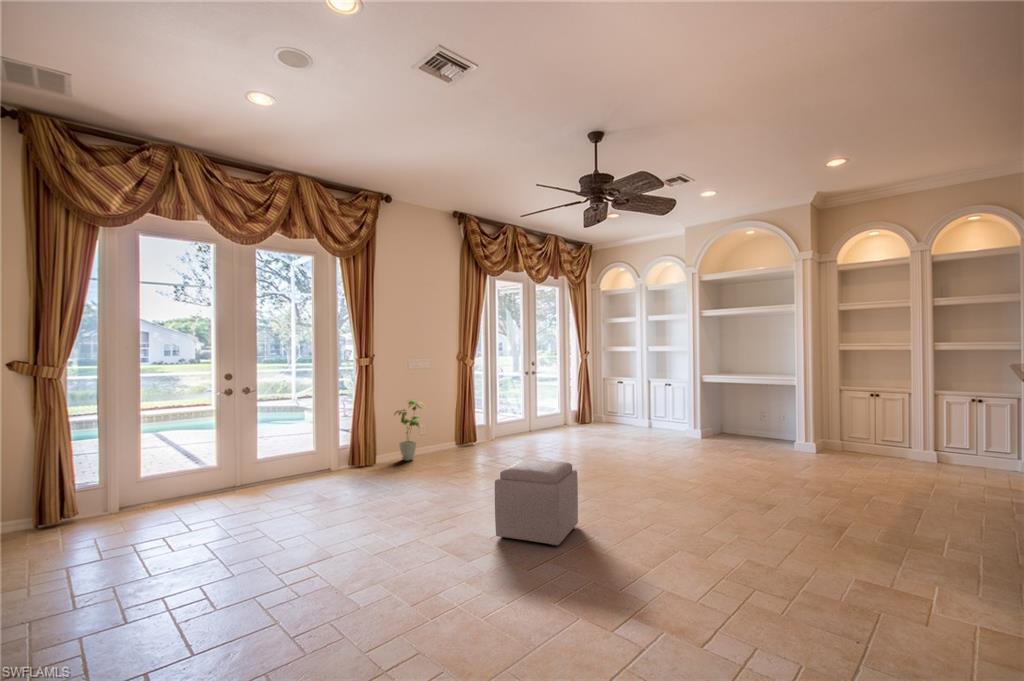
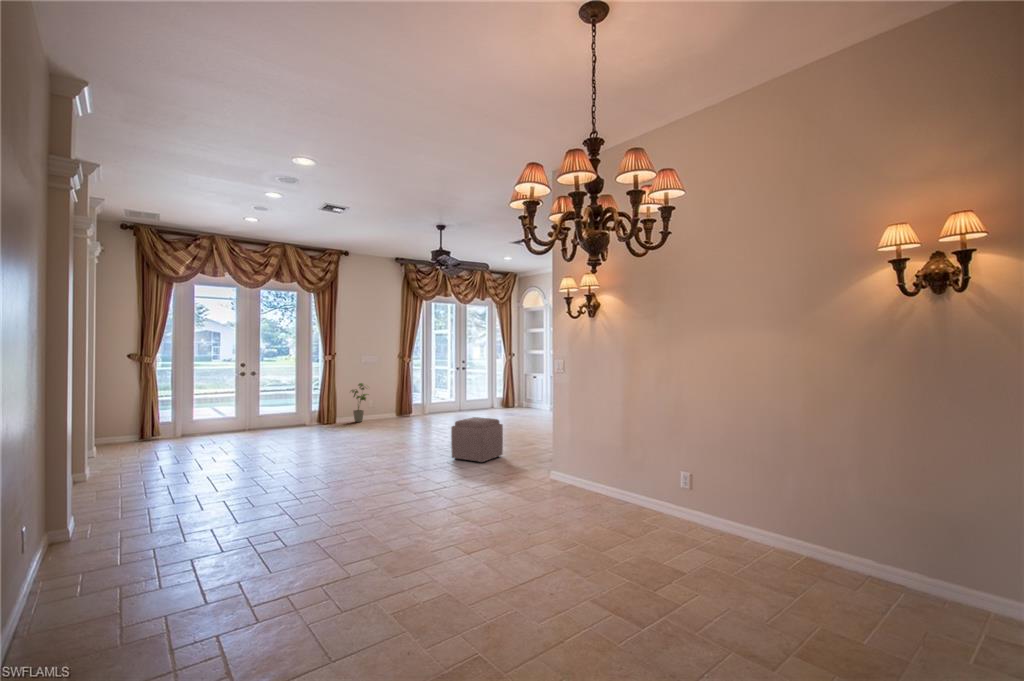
ottoman: present [495,459,578,546] -> present [451,417,503,463]

